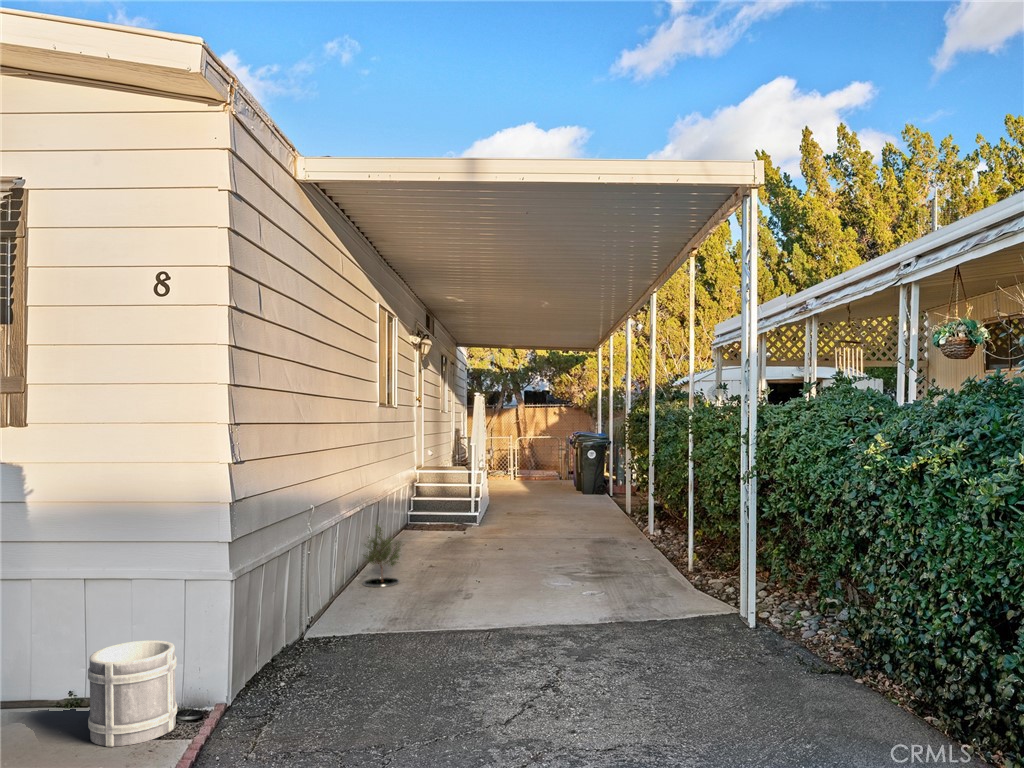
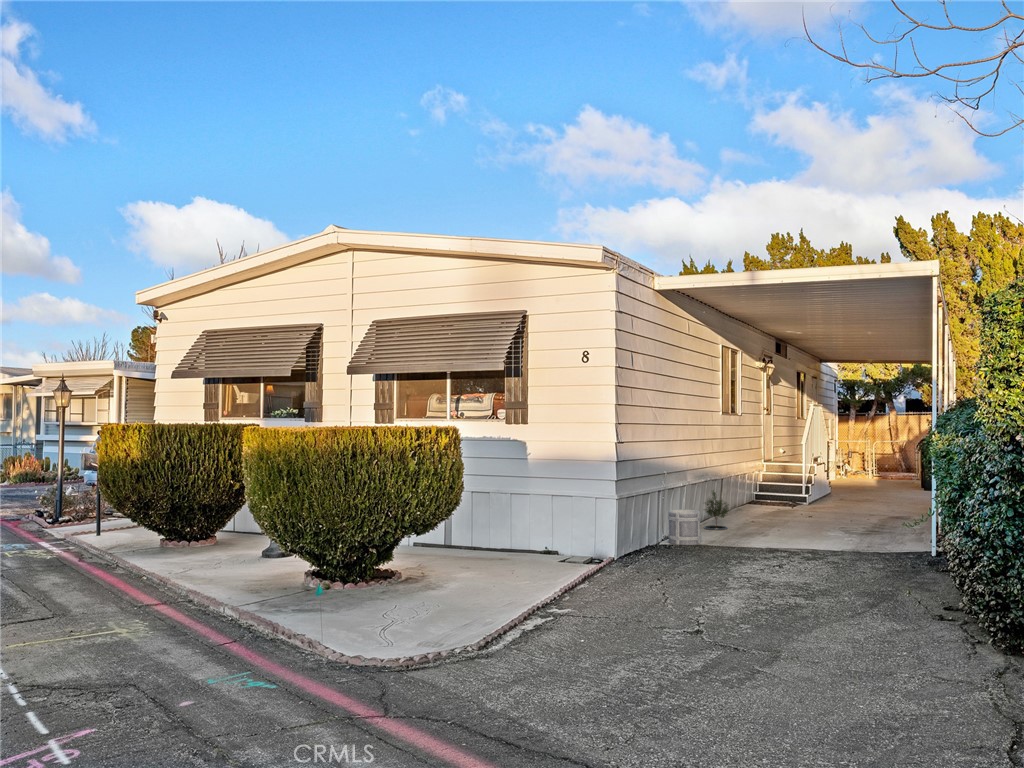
bucket: present [88,640,177,747] -> present [668,509,701,545]

